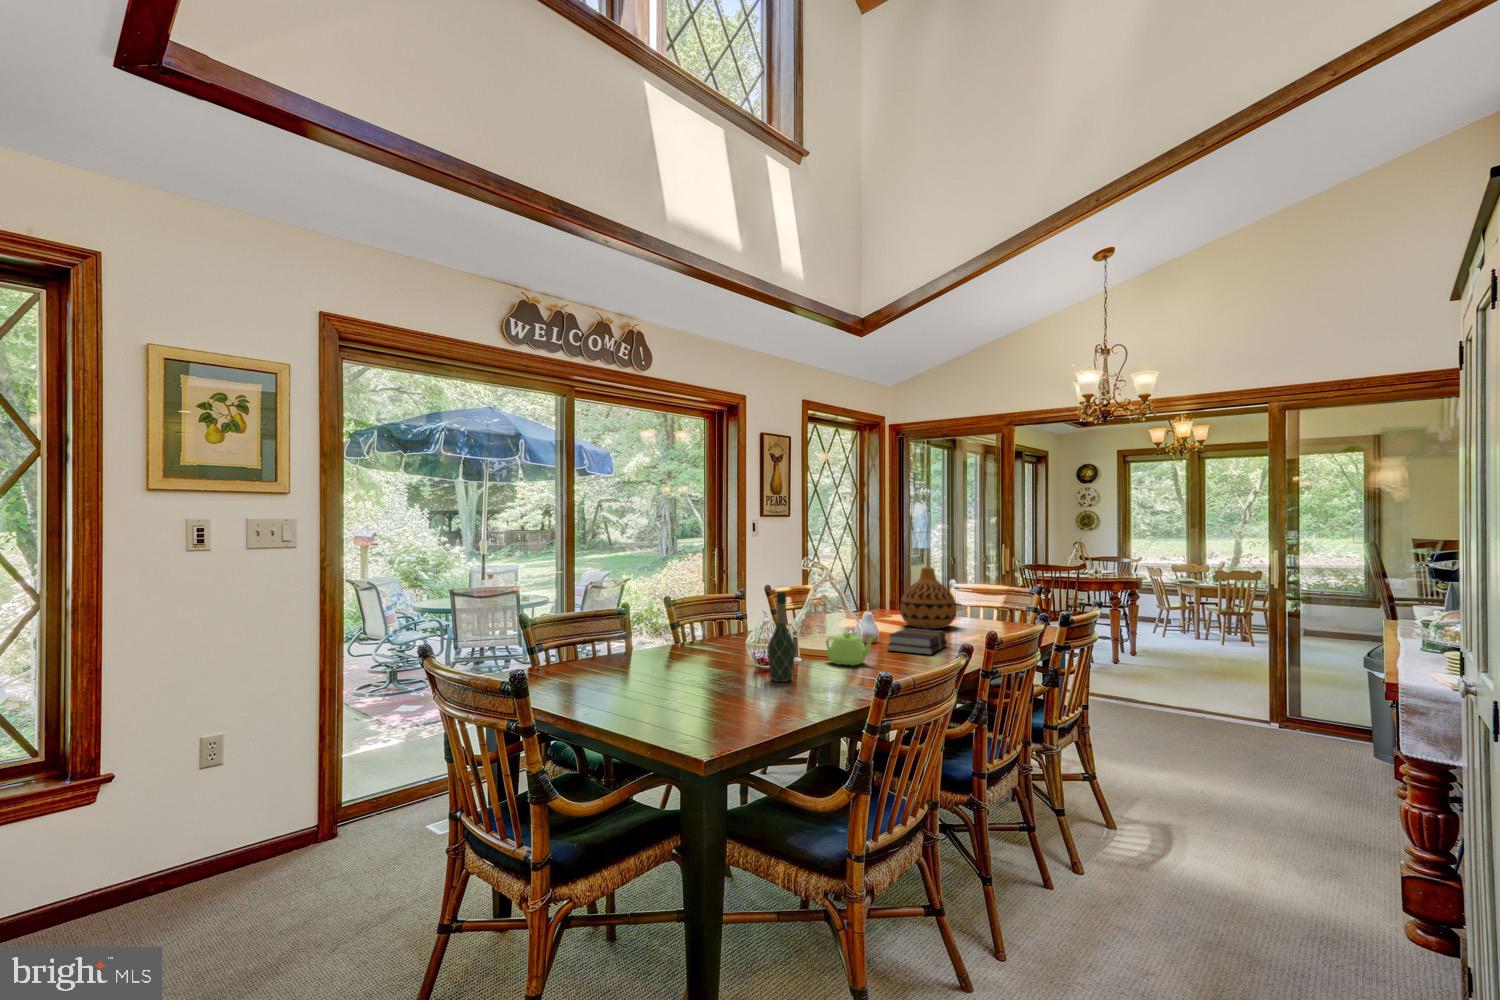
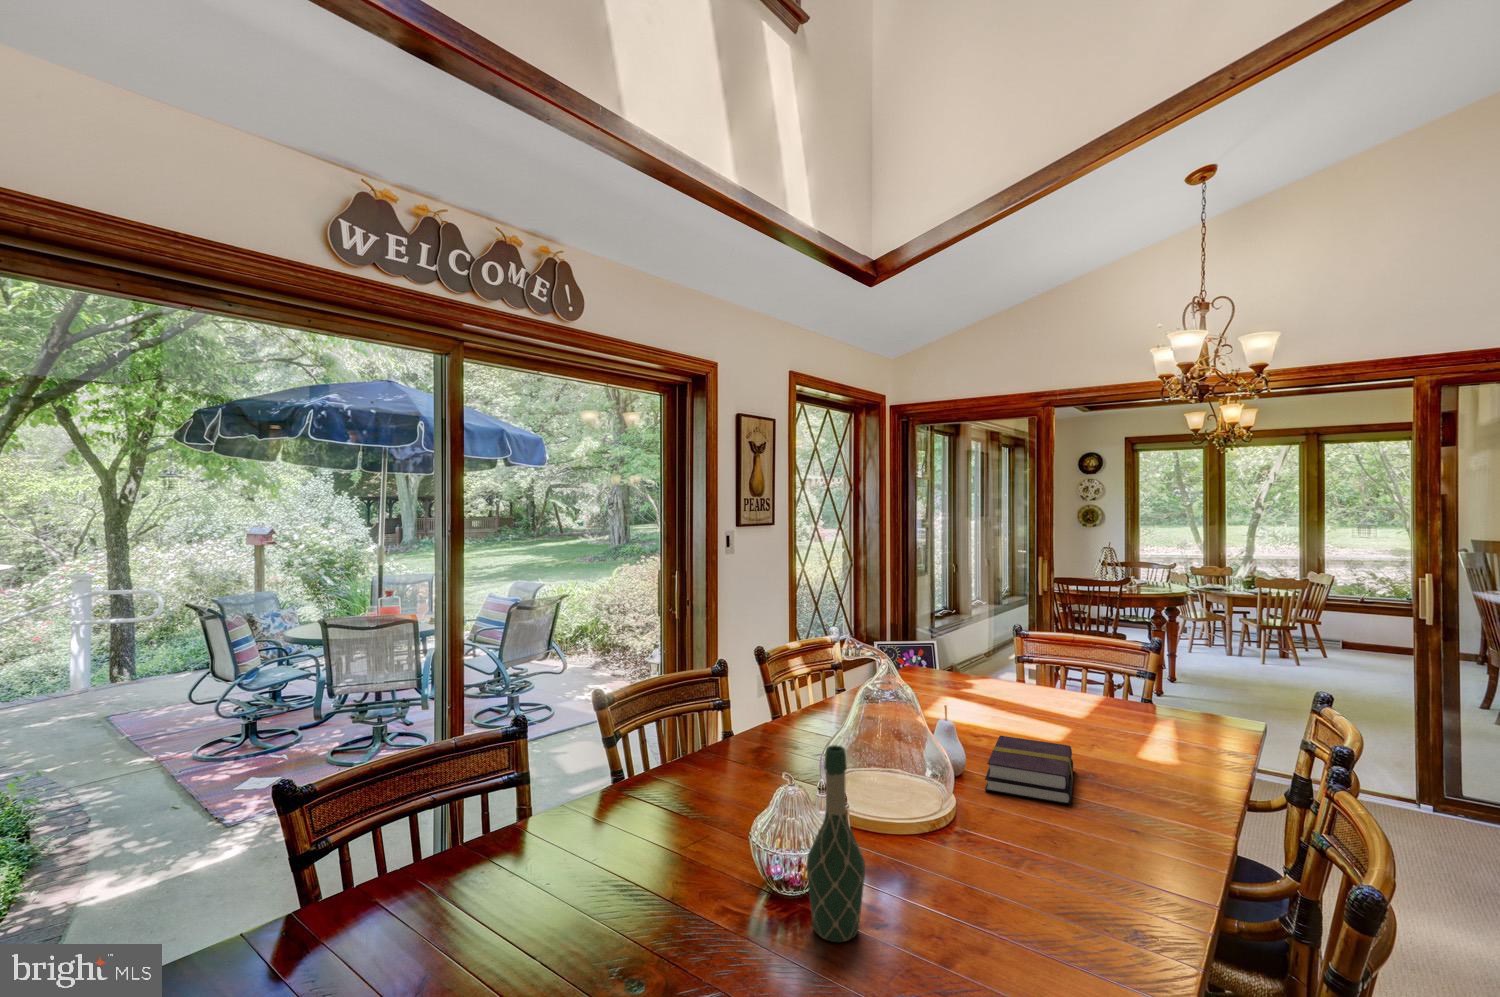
vase: present [900,568,956,629] -> none [962,619,1050,716]
teapot: present [825,632,874,666] -> none [894,785,995,854]

